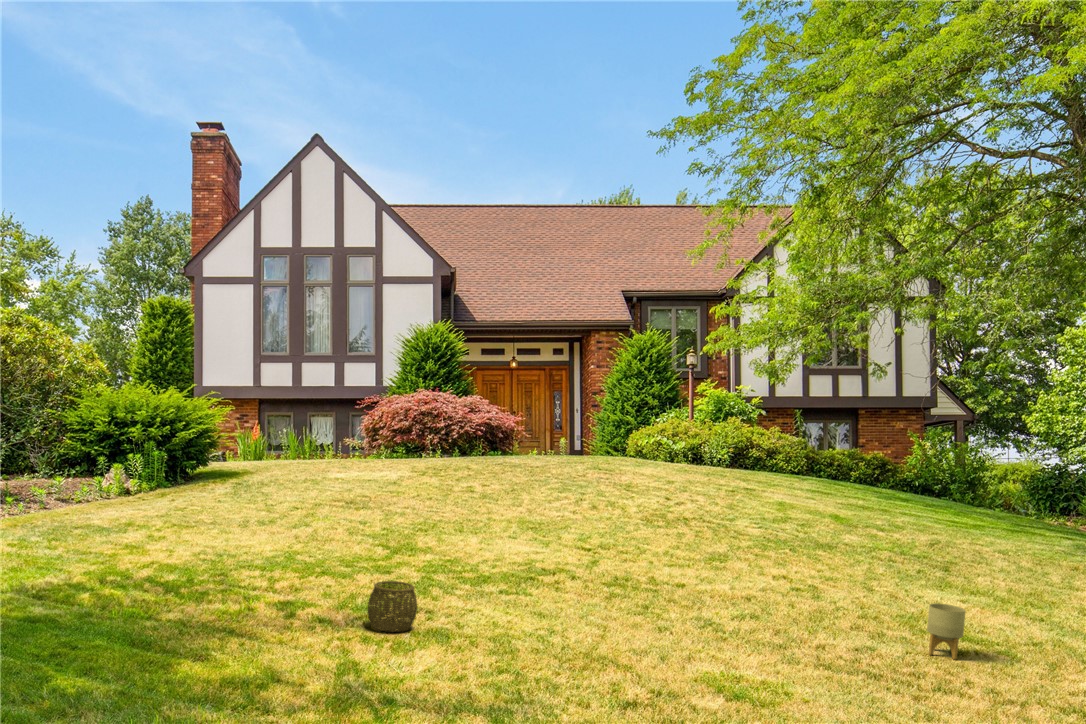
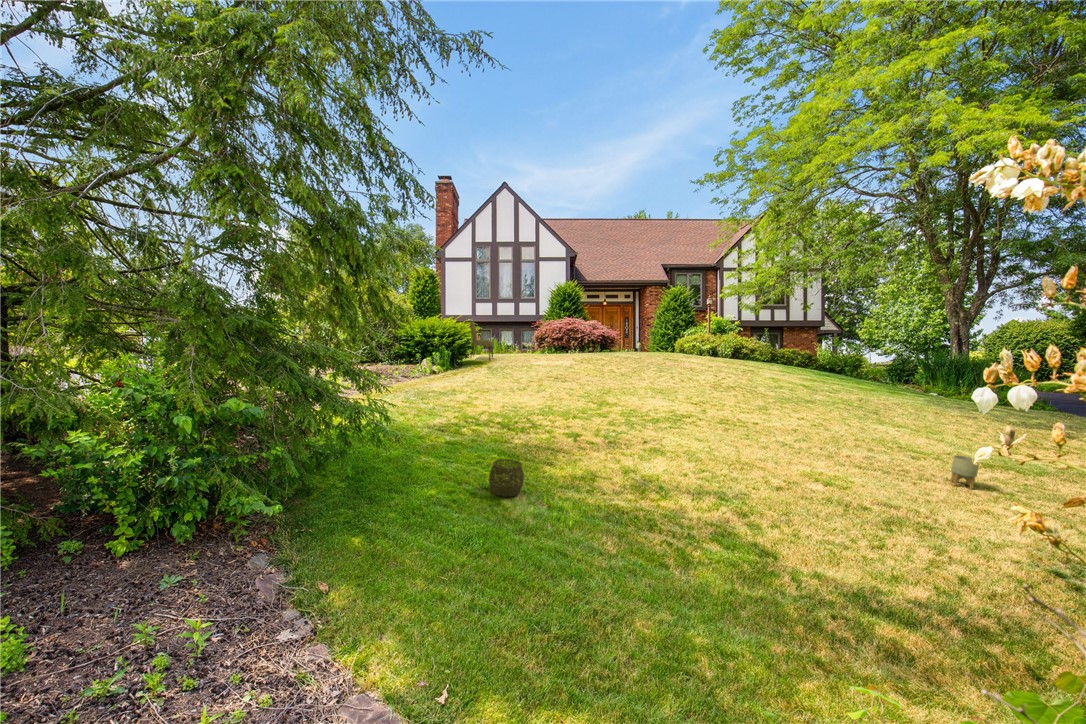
chair: none [208,395,259,470] -> present [470,321,494,360]
woven basket: present [368,581,418,632] -> present [489,459,524,497]

